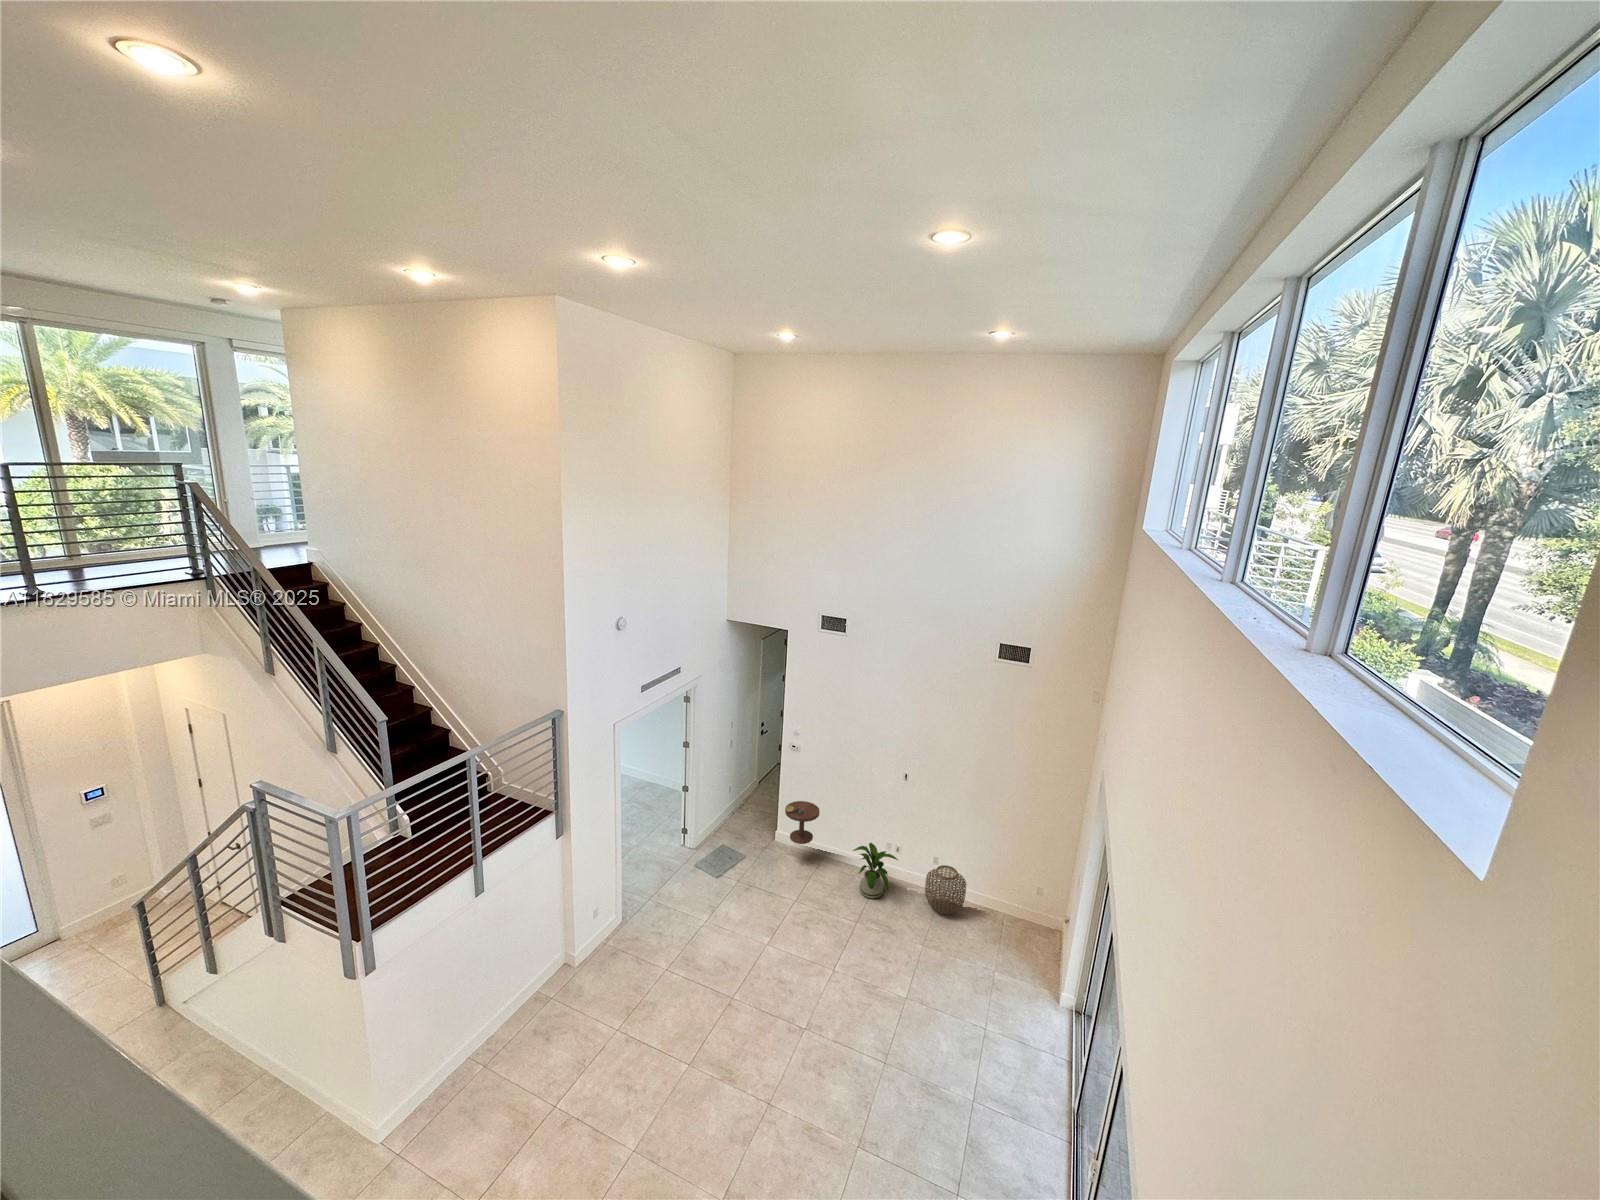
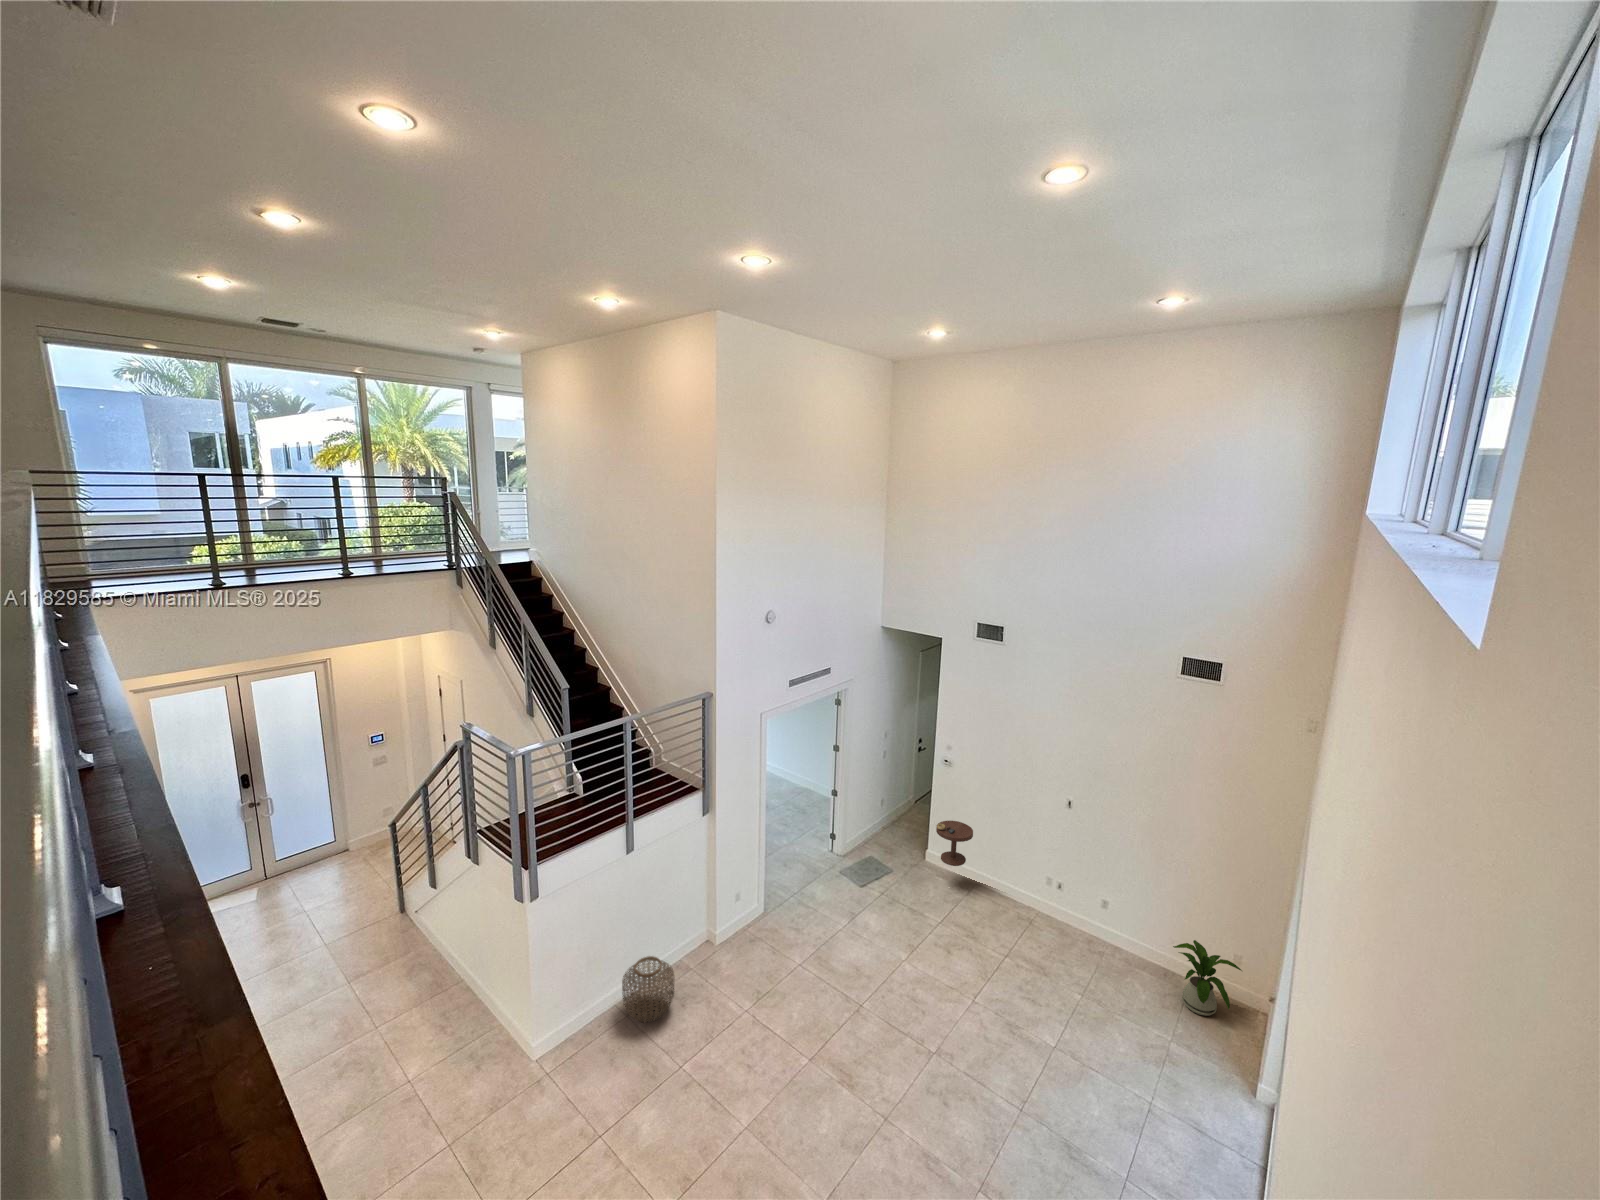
house plant: present [853,843,898,898] -> present [1173,940,1242,1016]
woven basket: present [925,865,966,915] -> present [622,956,674,1023]

